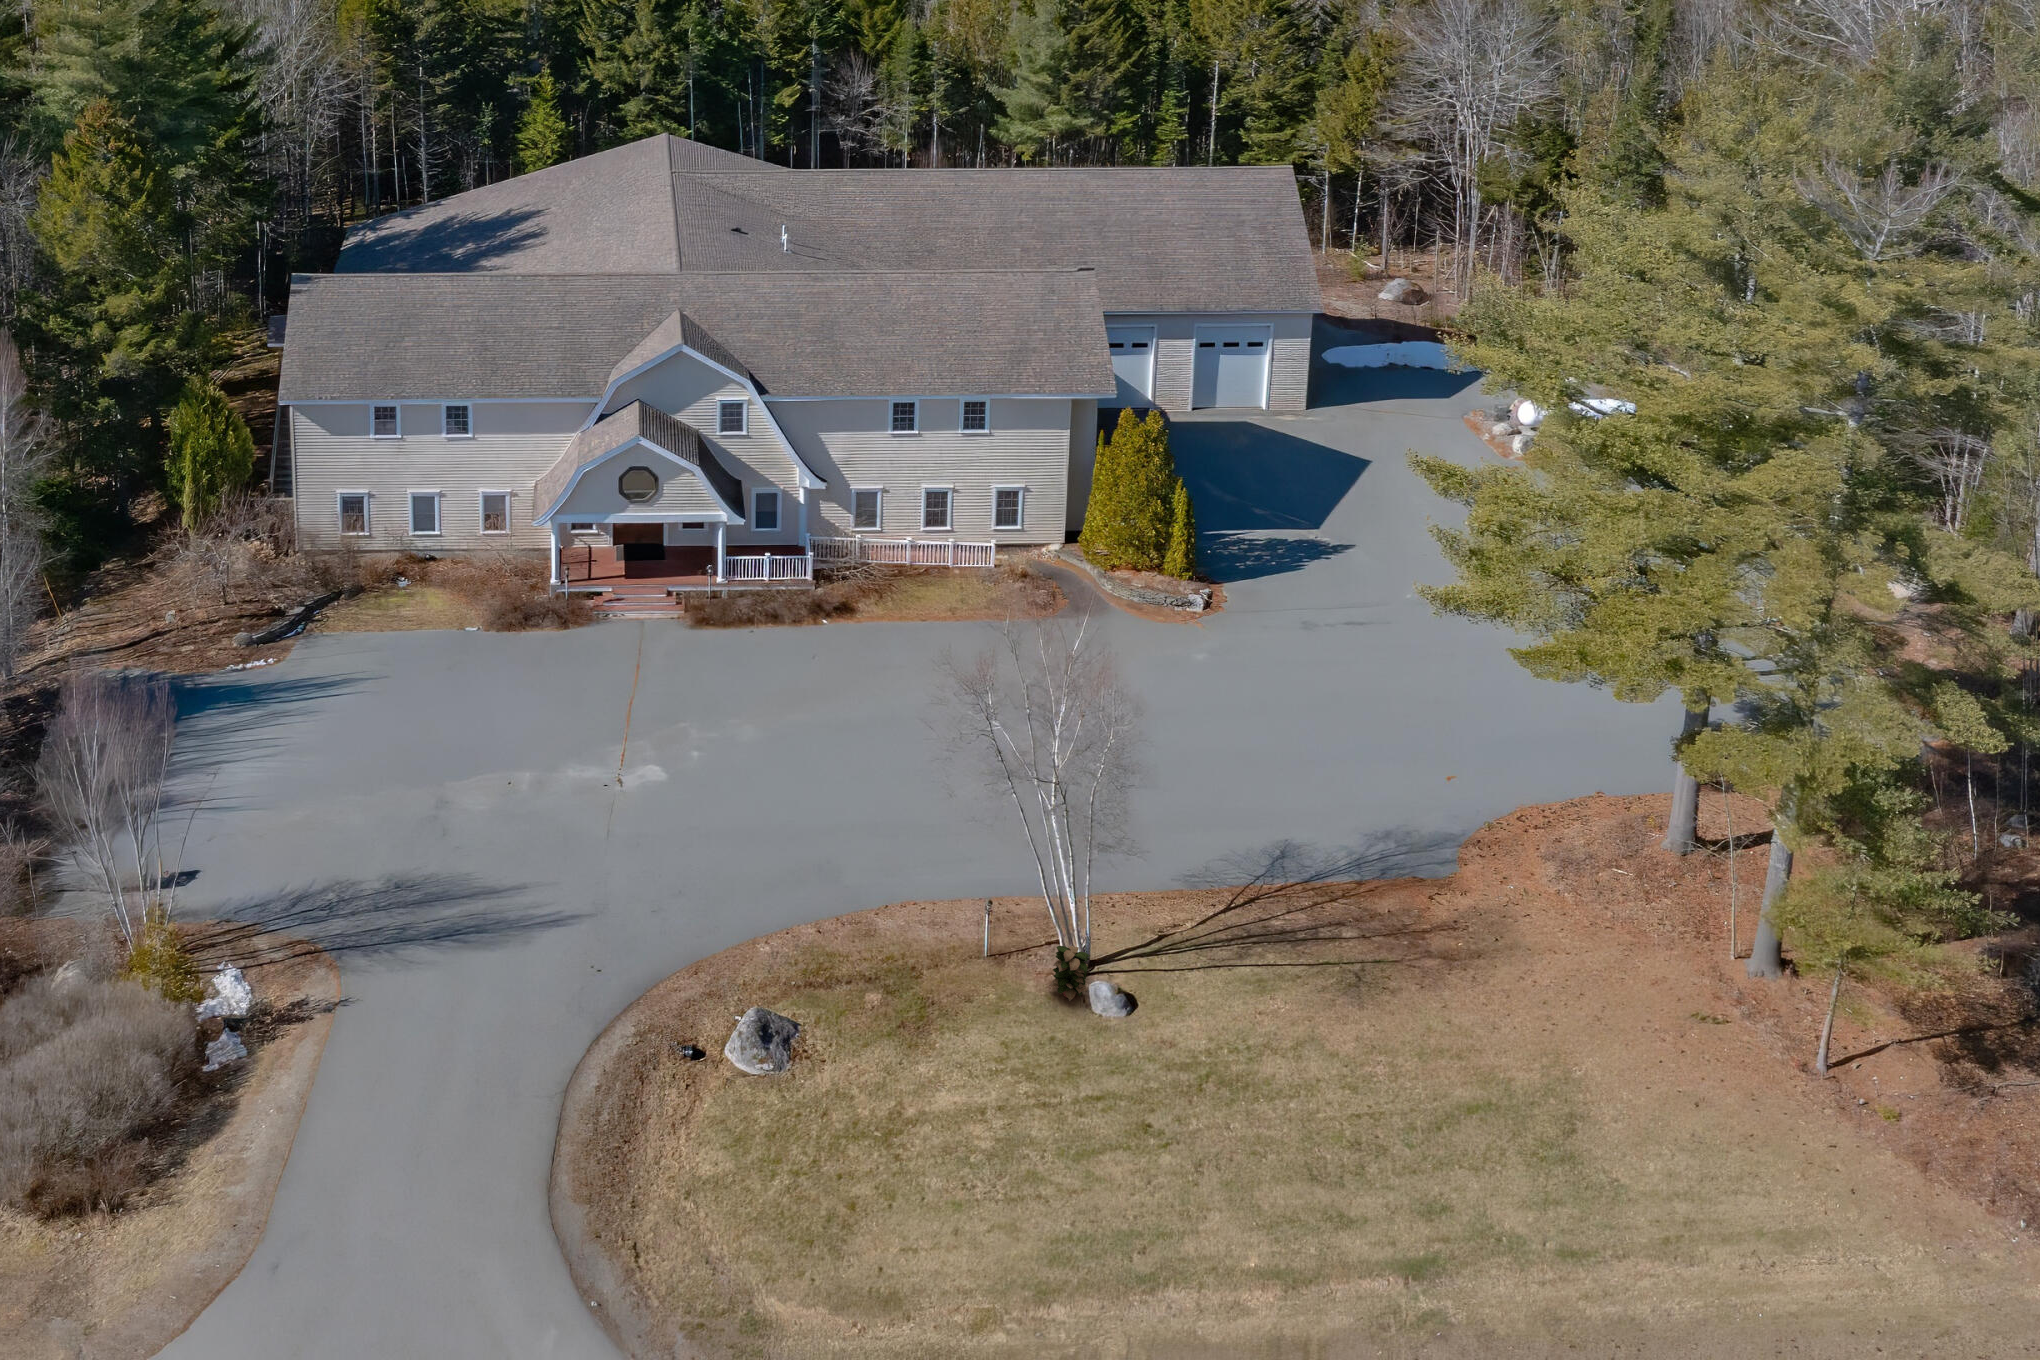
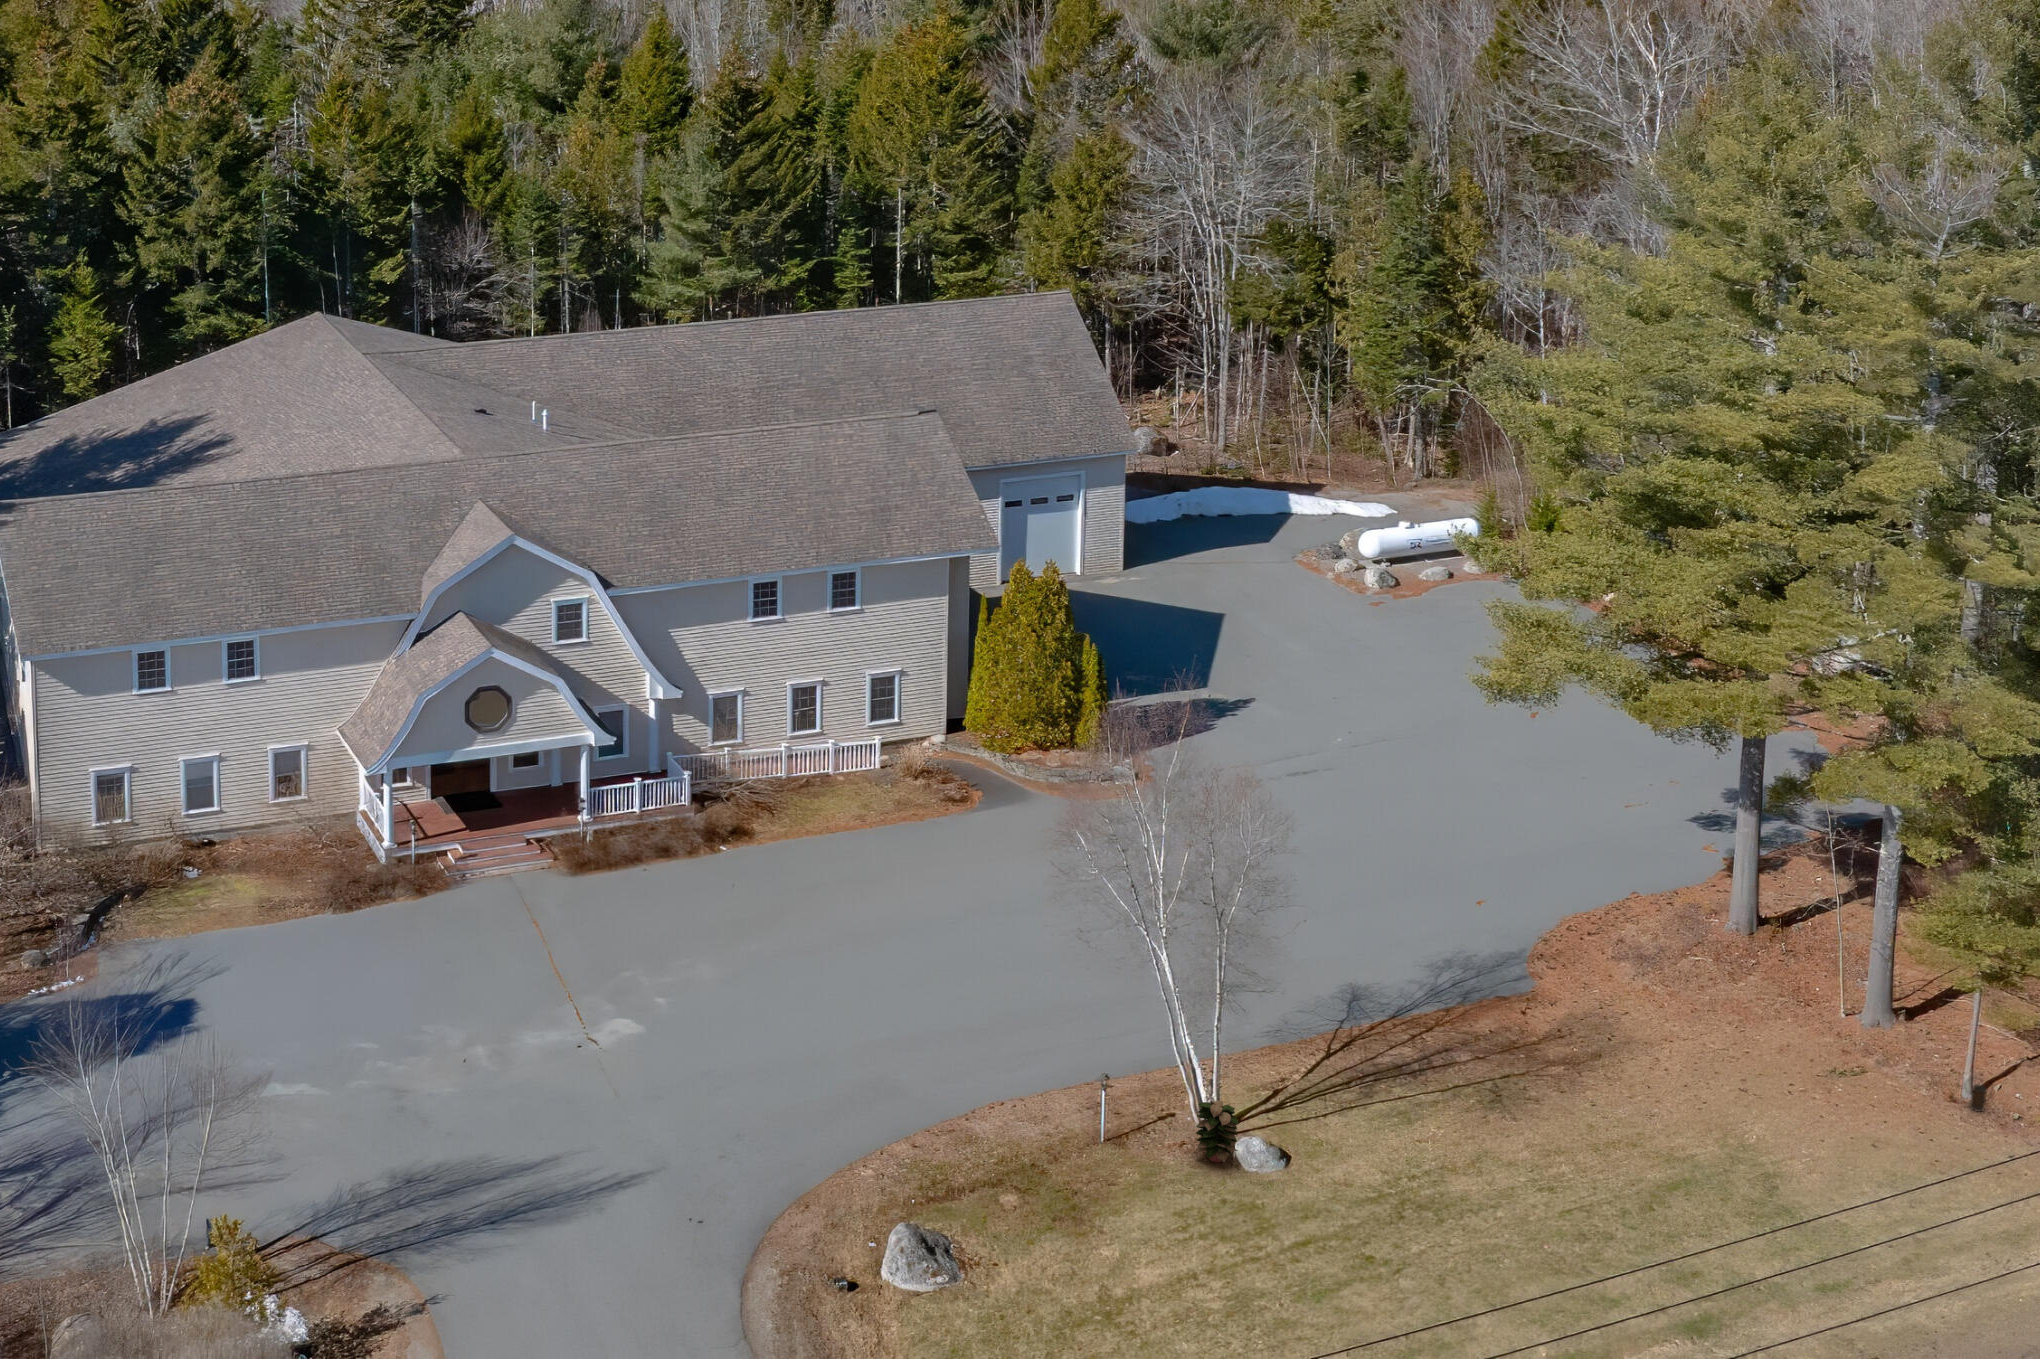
watering can: none [1813,1051,1846,1083] -> present [1964,1077,1987,1112]

